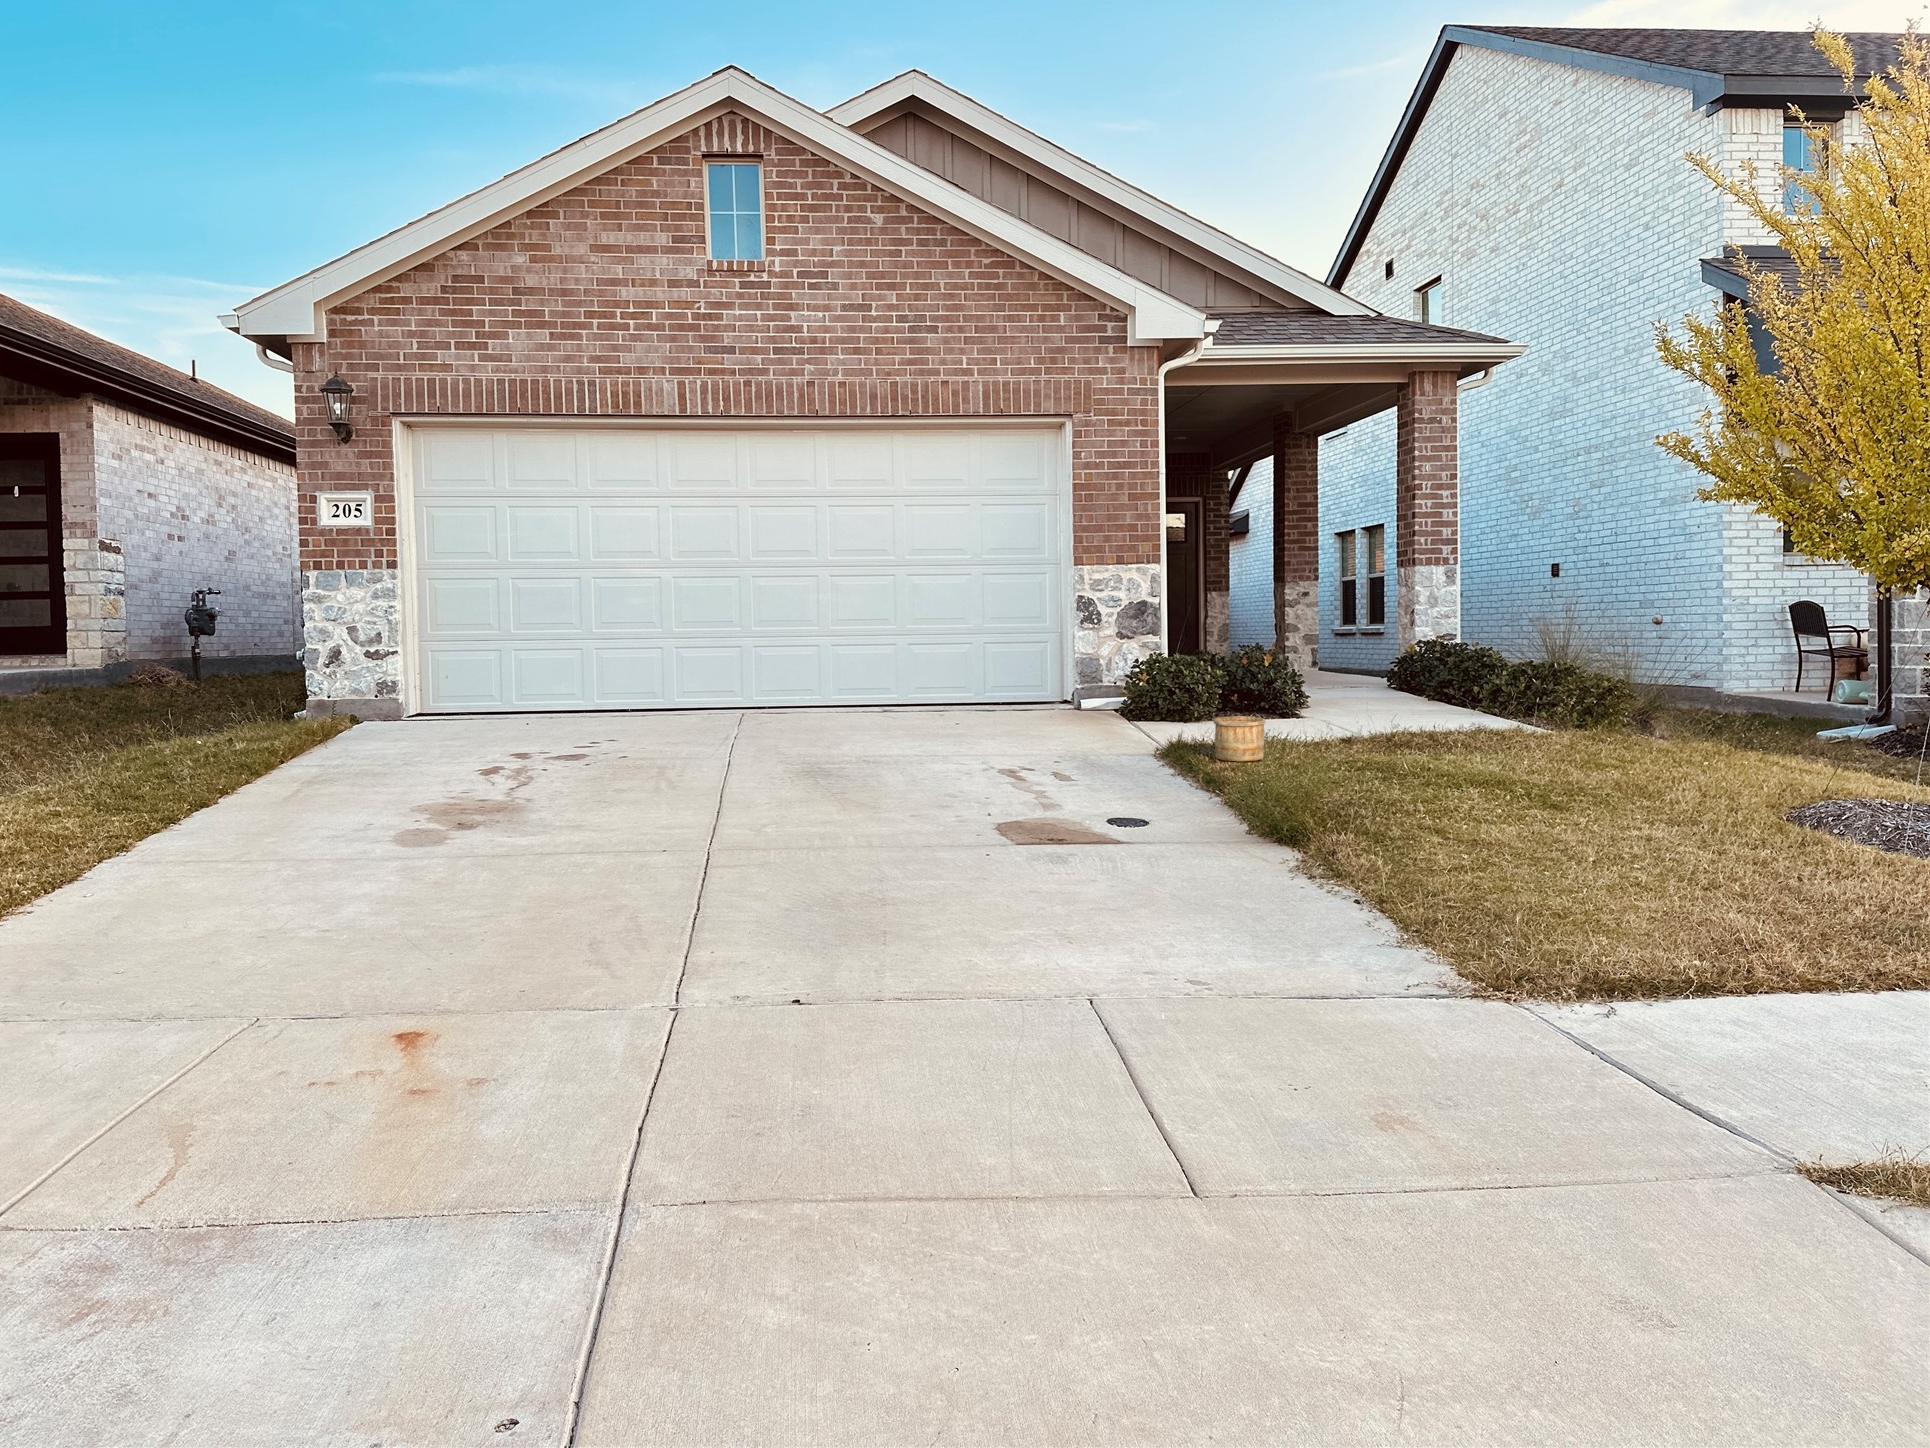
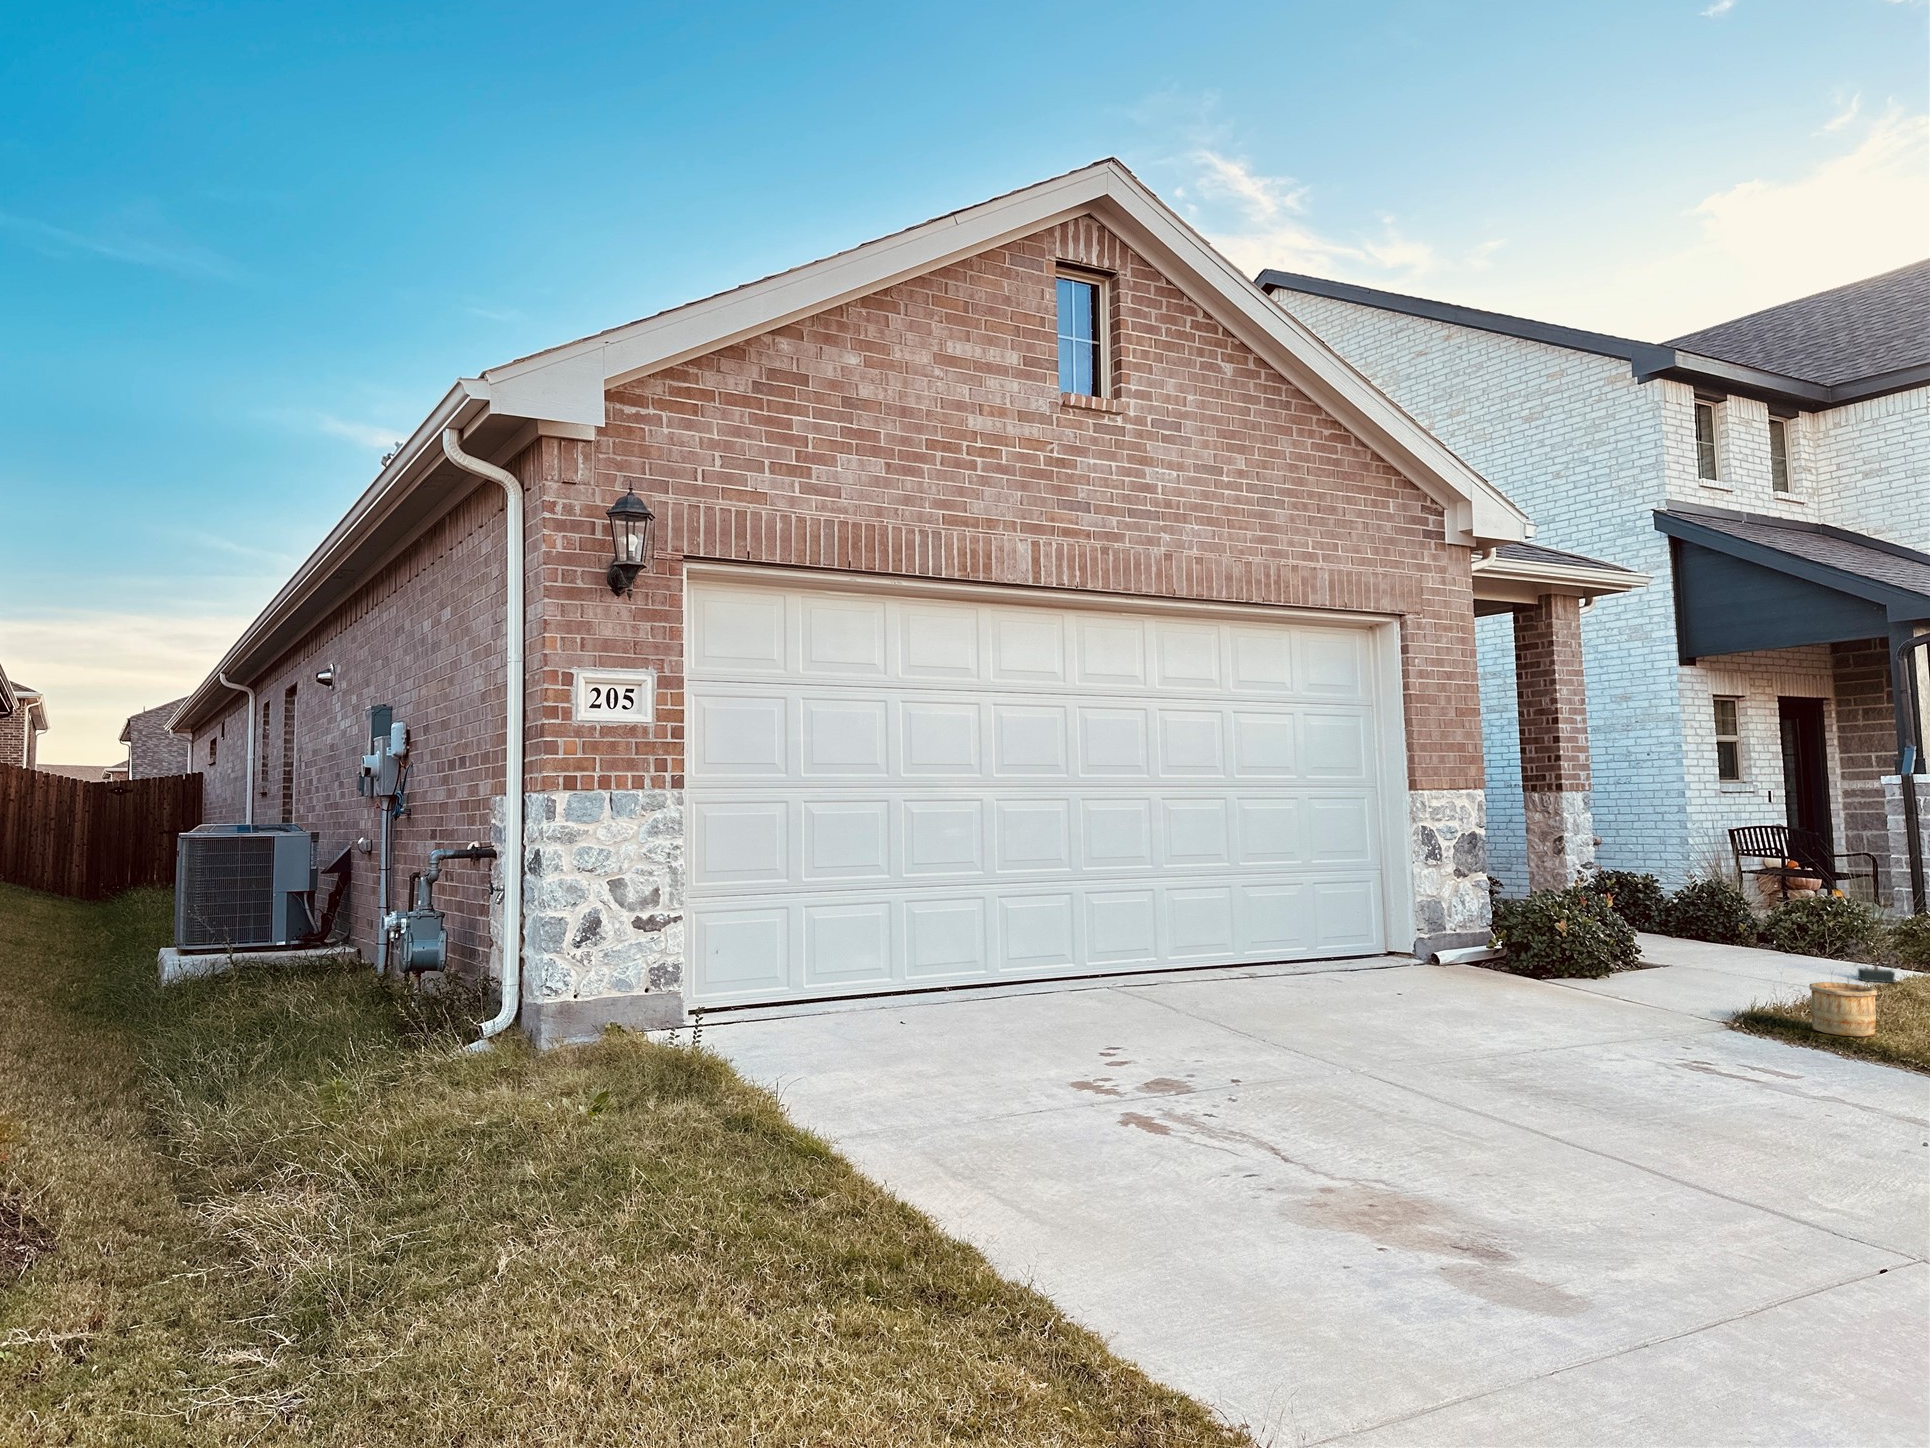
decorative plant: none [1454,693,1503,734] -> present [1848,941,1901,983]

